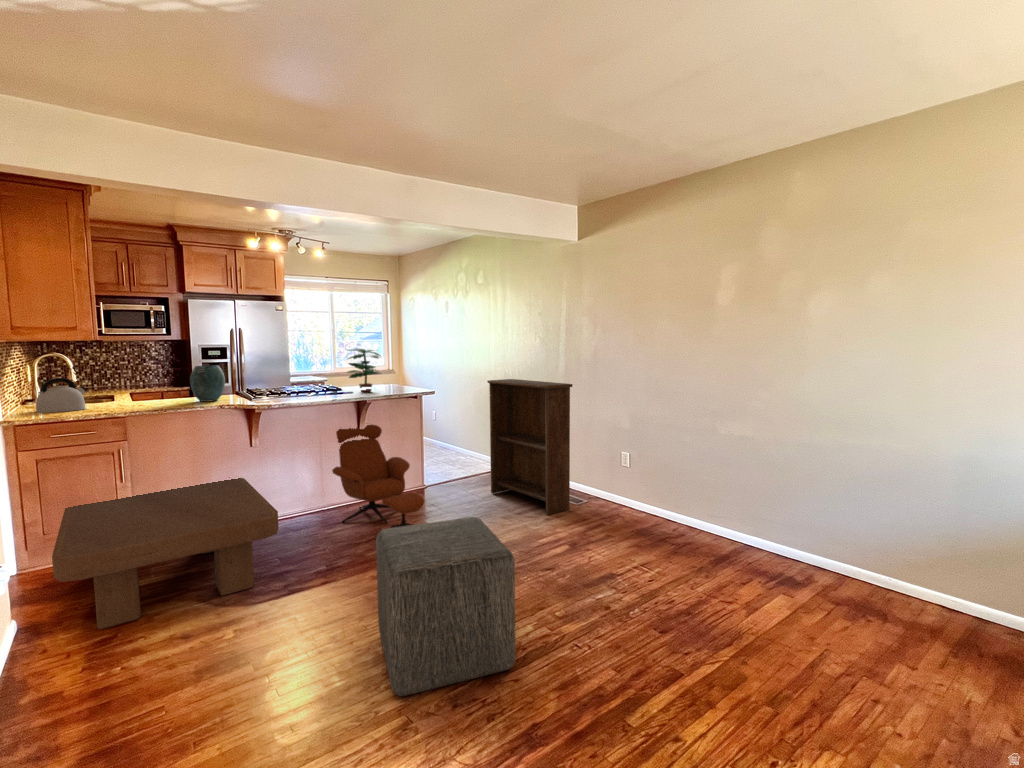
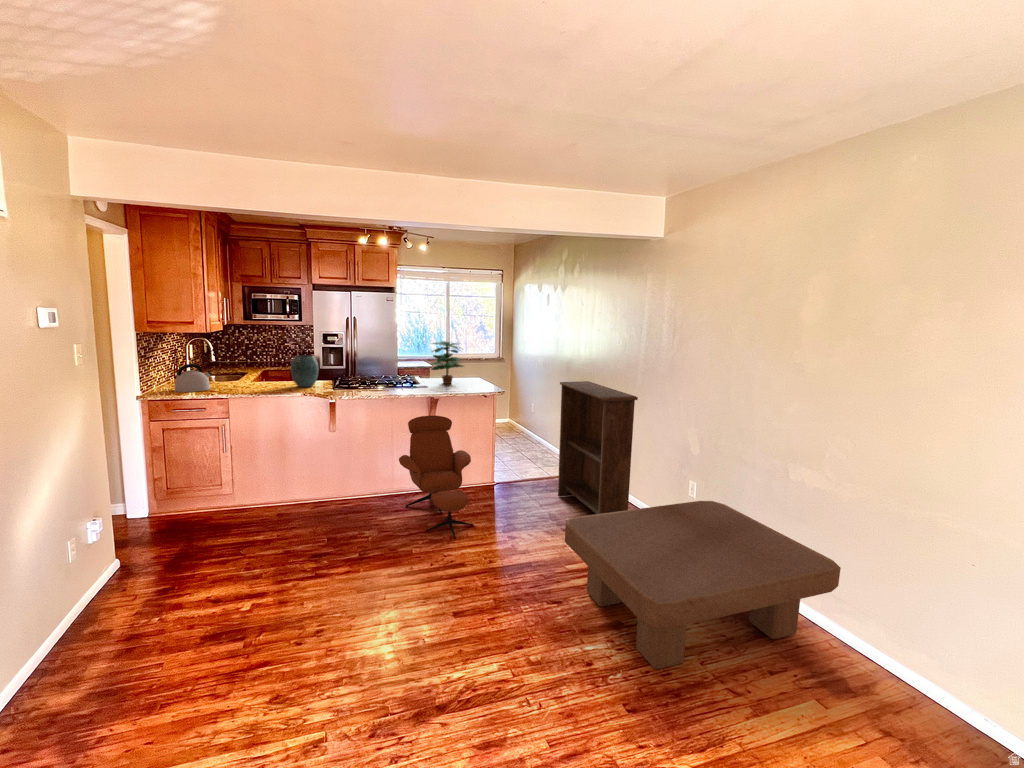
coffee table: present [52,477,279,629] -> present [565,501,841,669]
ottoman: present [376,517,516,696] -> none [324,542,461,710]

